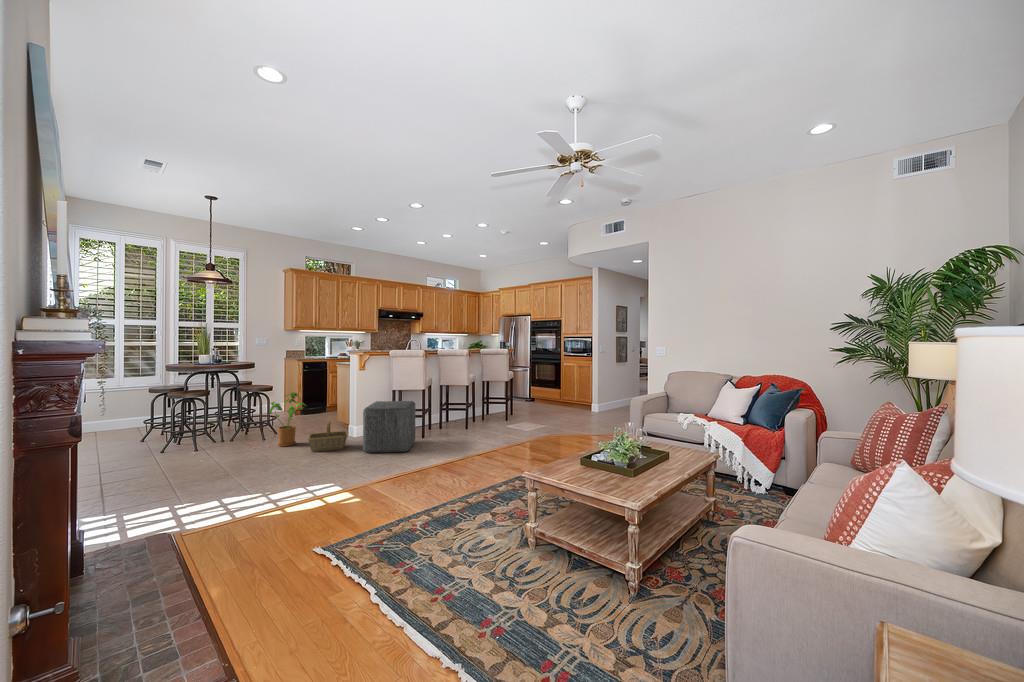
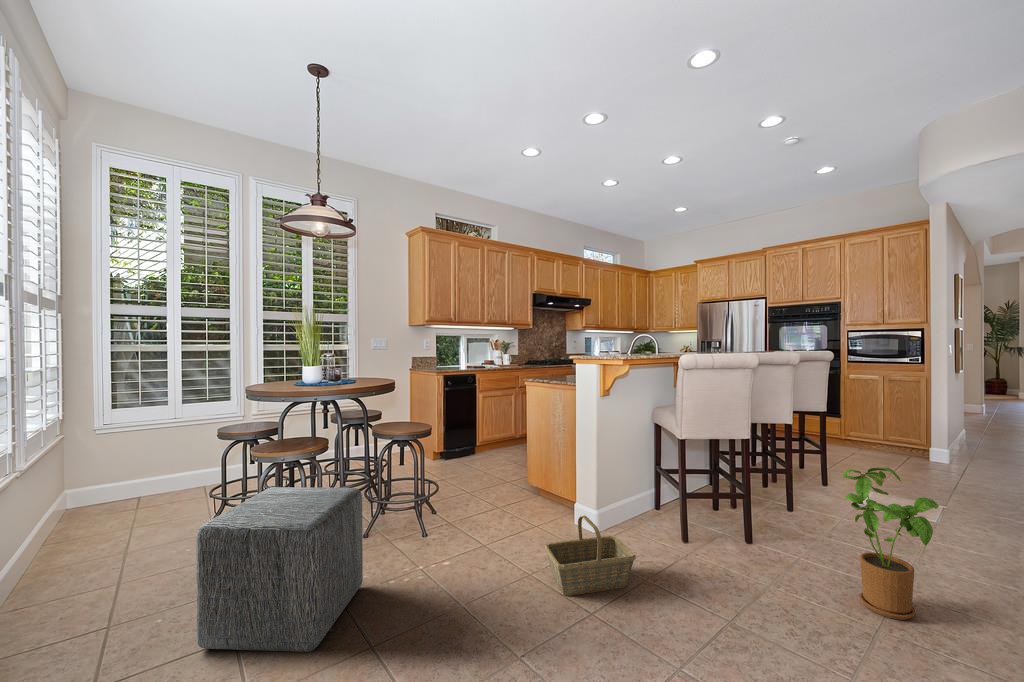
house plant: present [269,393,306,446] -> present [843,467,939,620]
ottoman: present [363,401,415,453] -> present [196,487,363,652]

